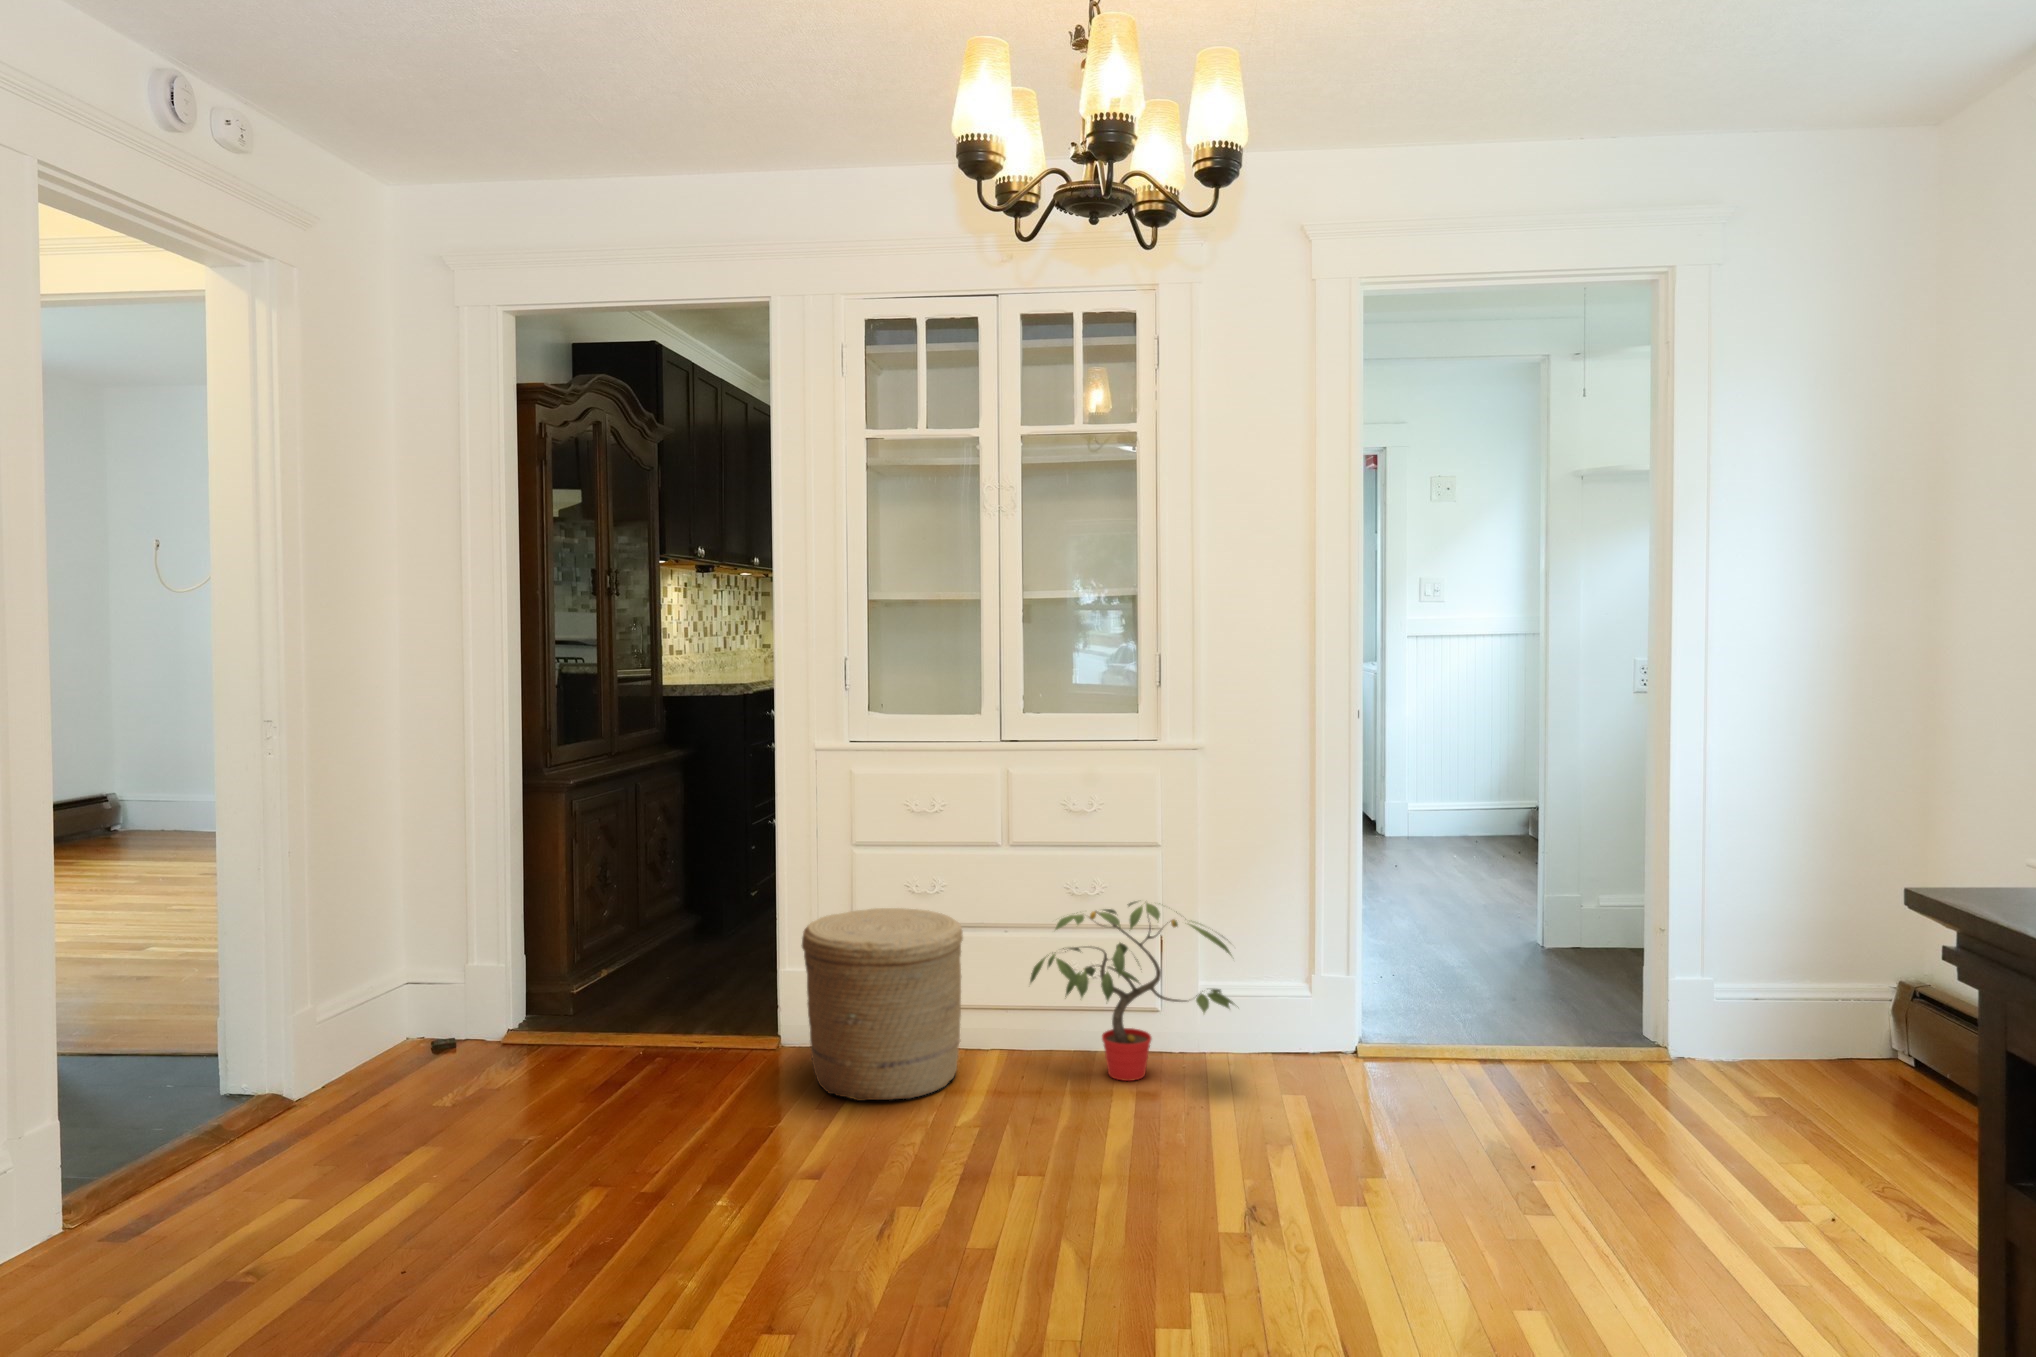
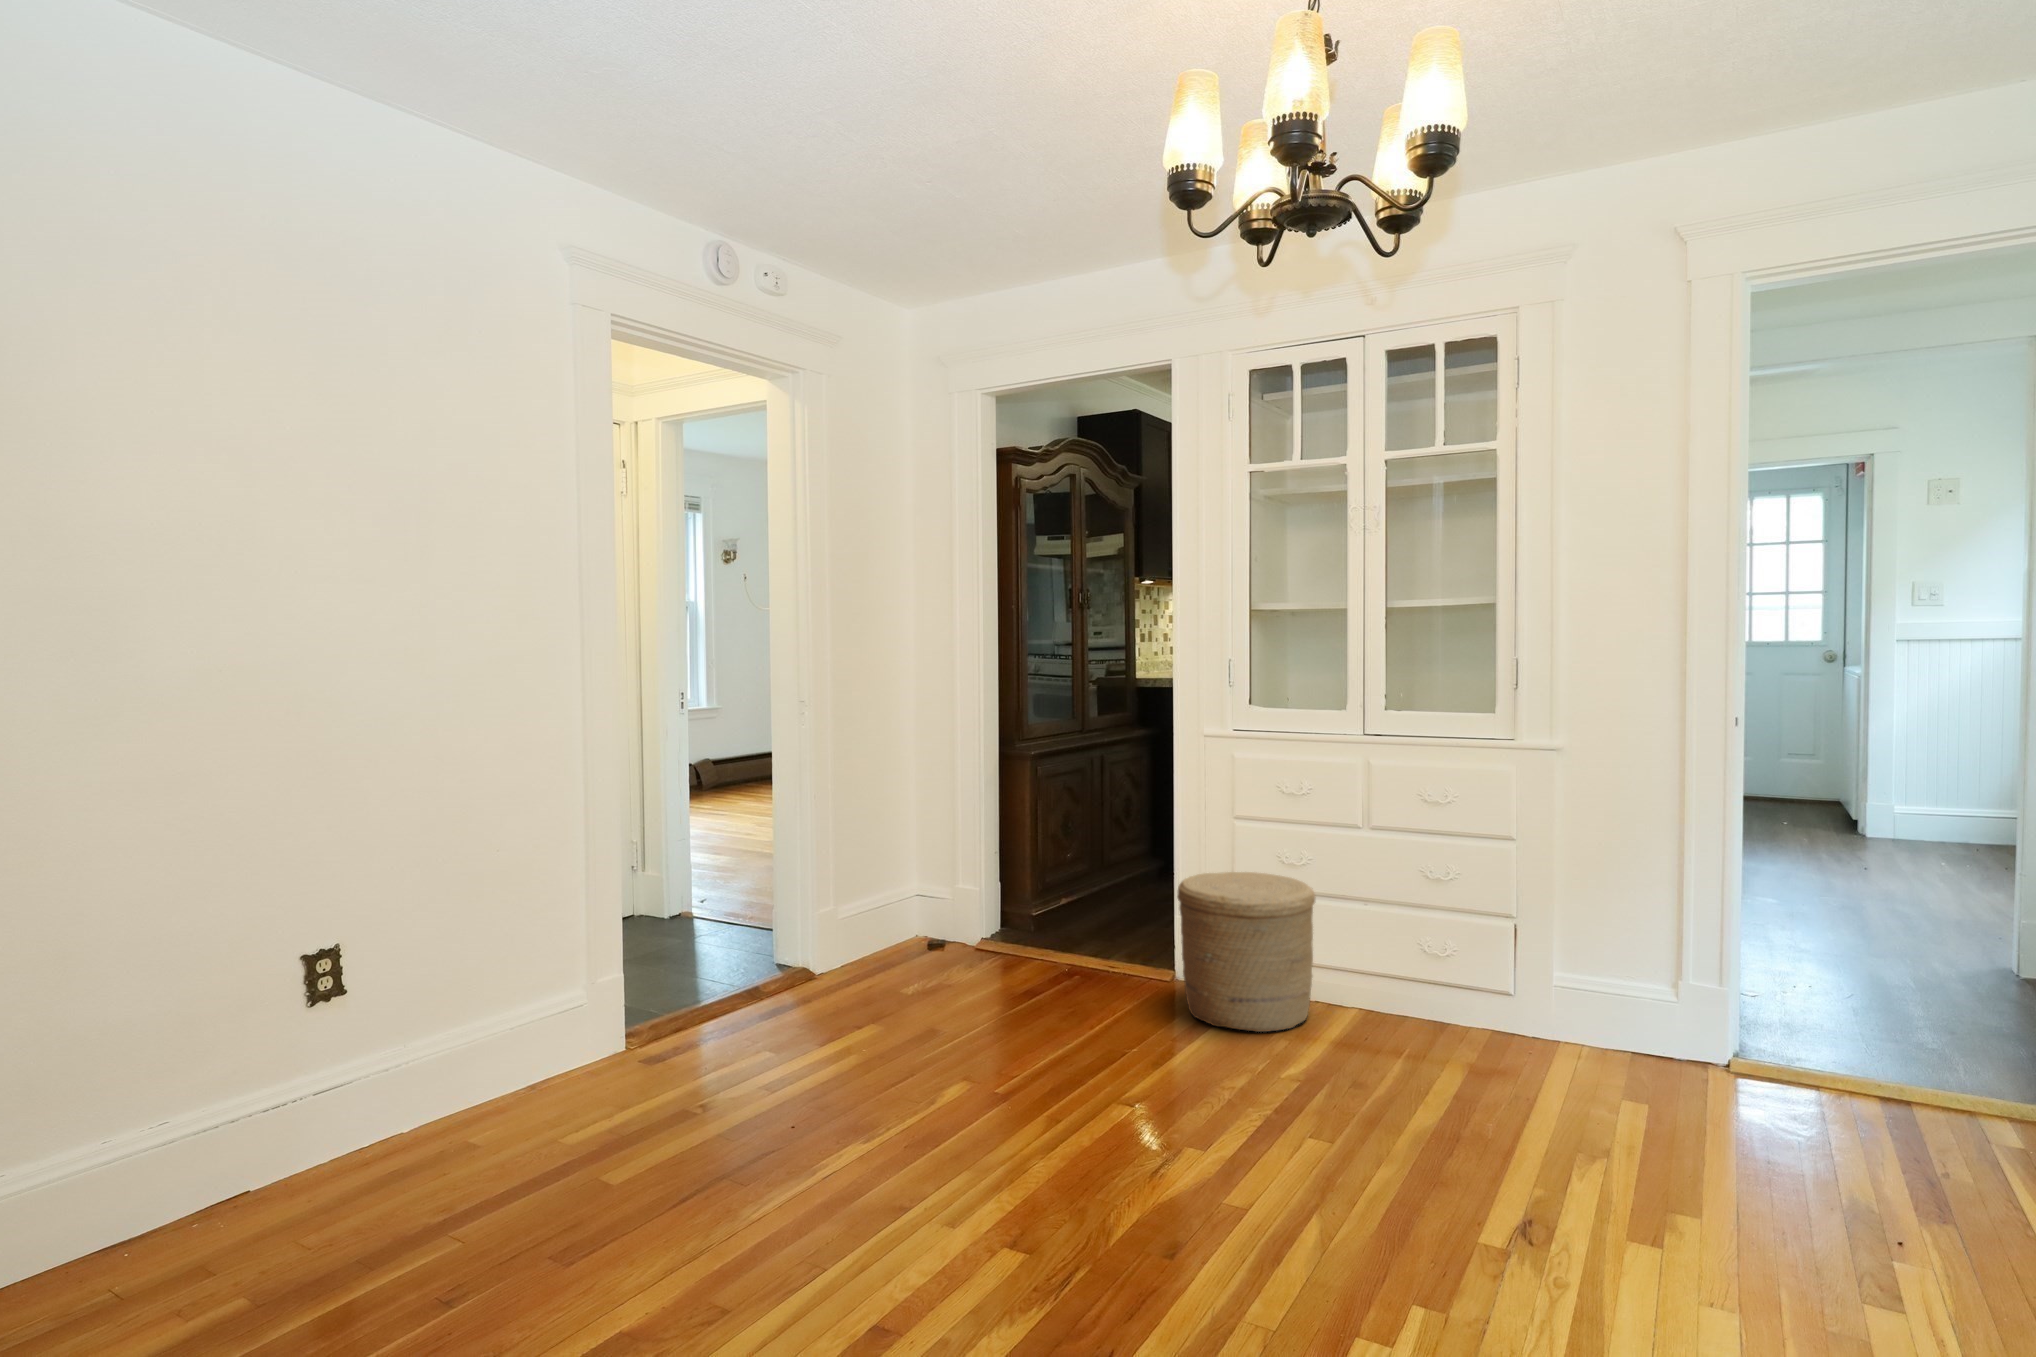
potted plant: present [1030,901,1234,1081] -> none [1373,888,1585,1052]

